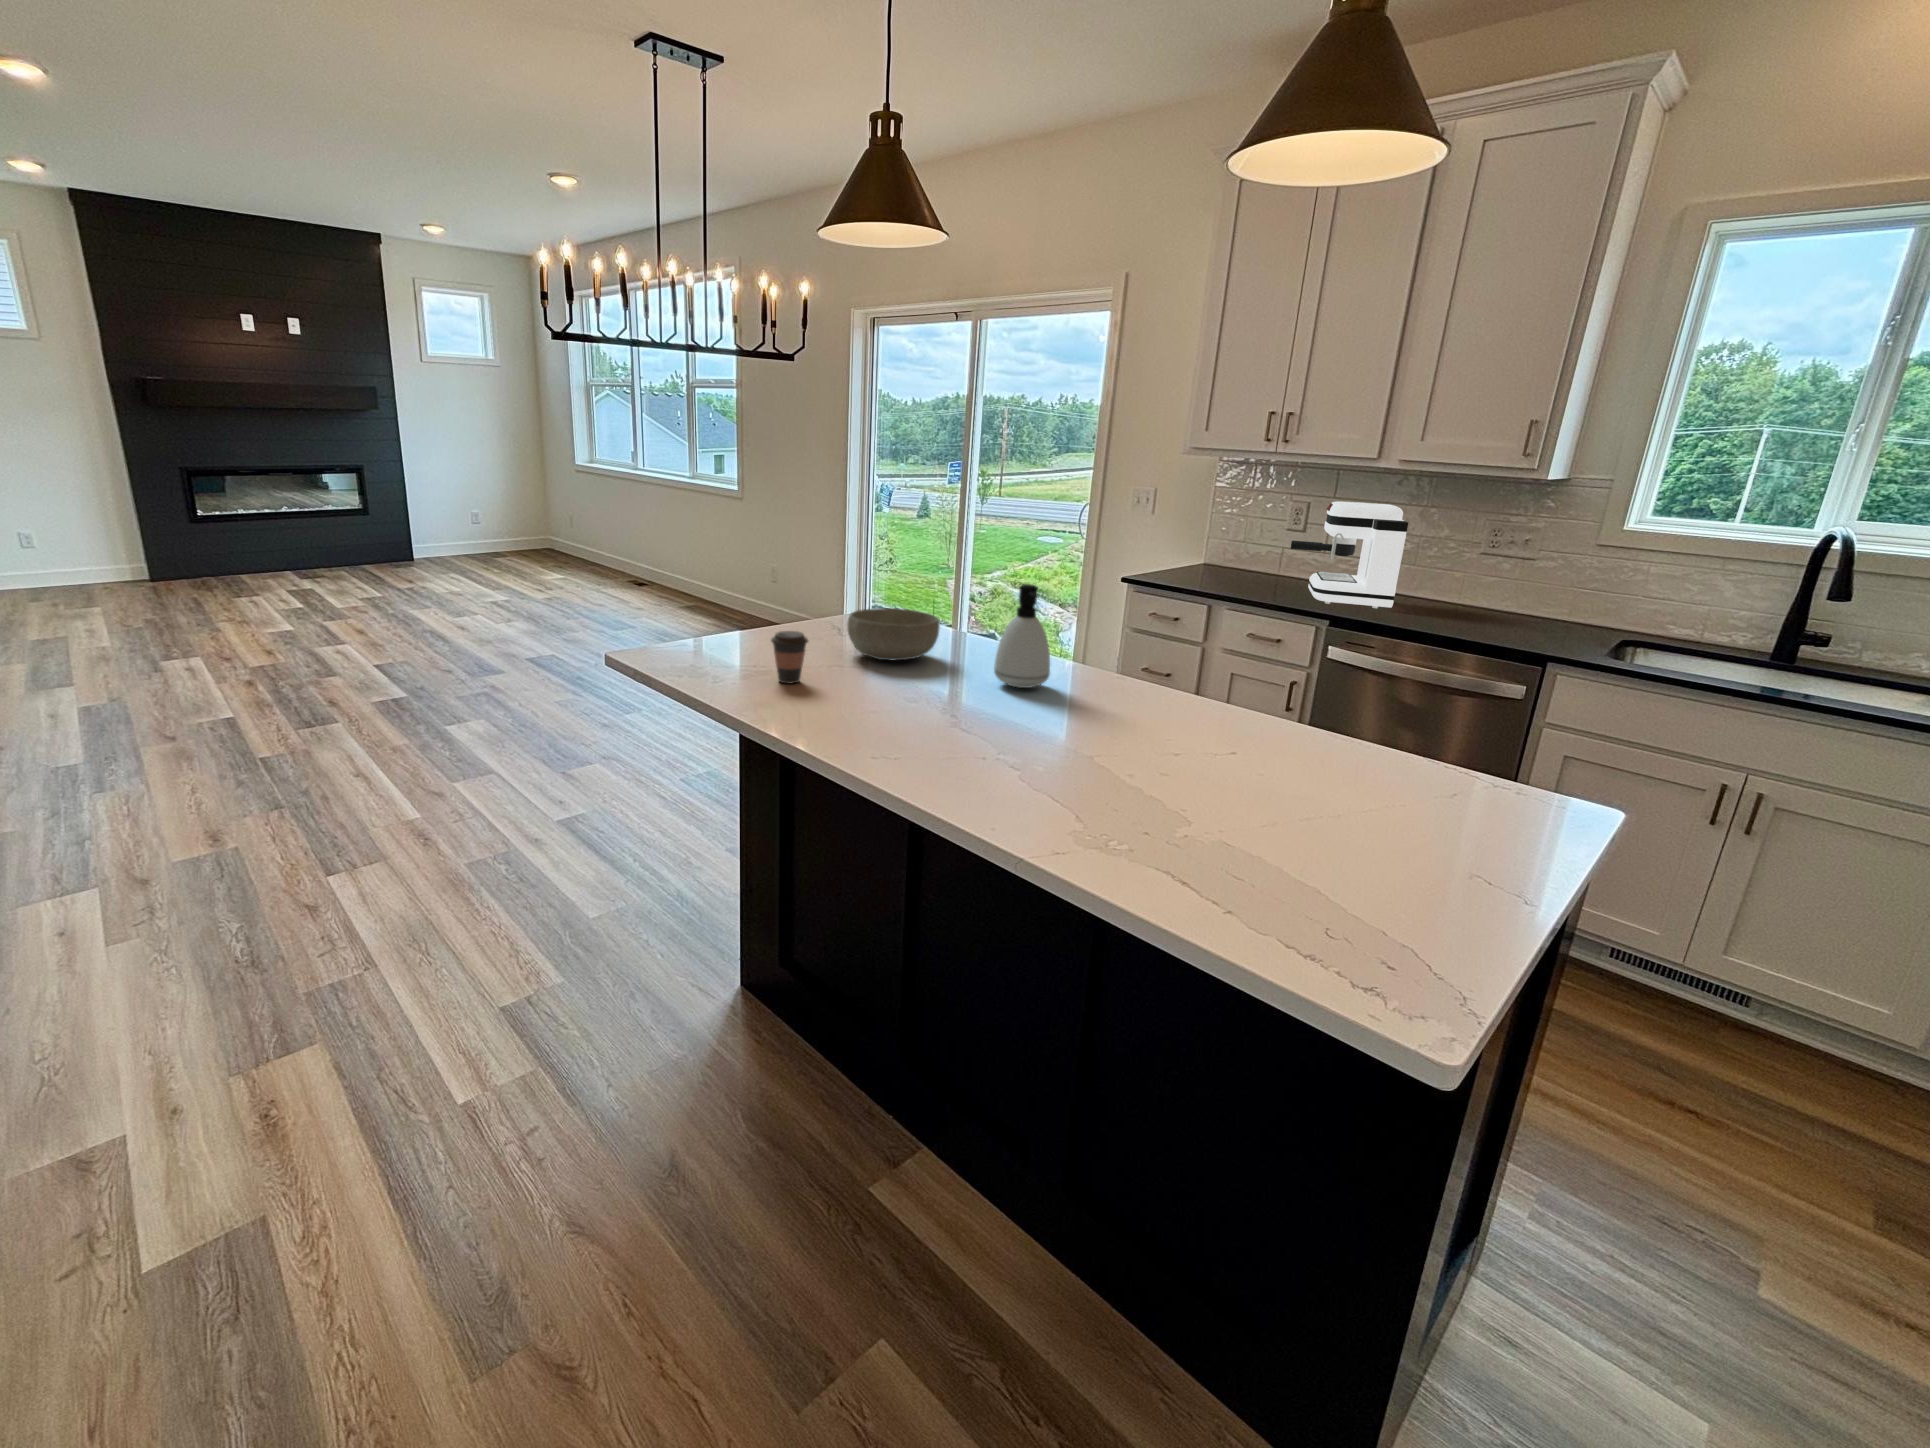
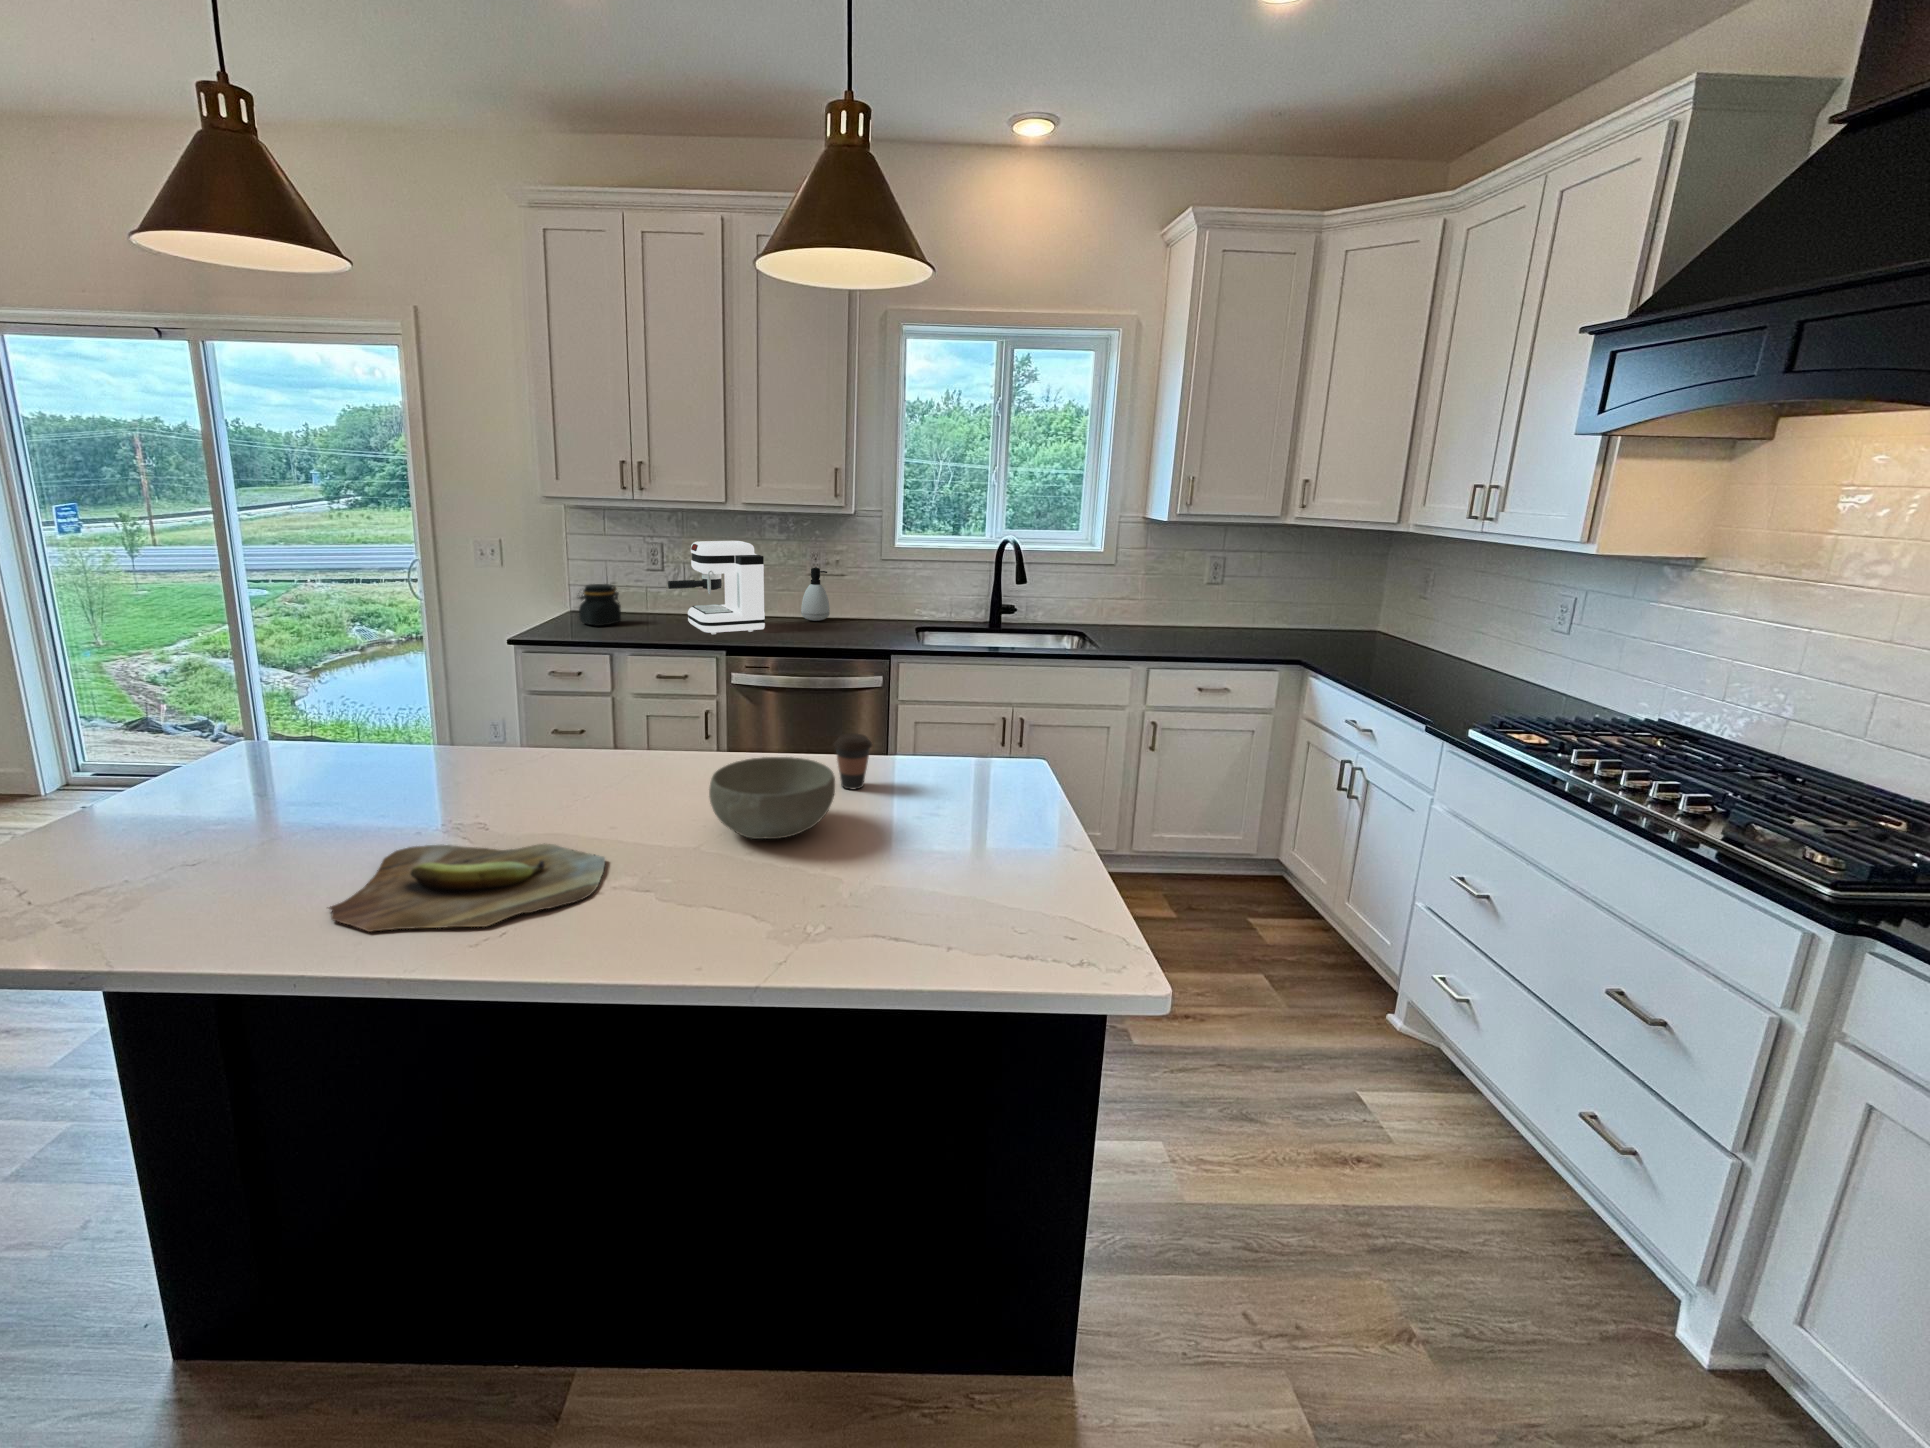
jar: none [1199,538,1244,580] -> present [578,584,621,626]
soap dispenser: present [994,584,1050,688] -> present [801,568,830,621]
bowl: present [847,608,940,660] -> present [709,757,835,839]
coffee cup: present [771,631,808,684] -> present [834,733,872,789]
cutting board: none [823,685,1017,748] -> present [329,843,605,932]

